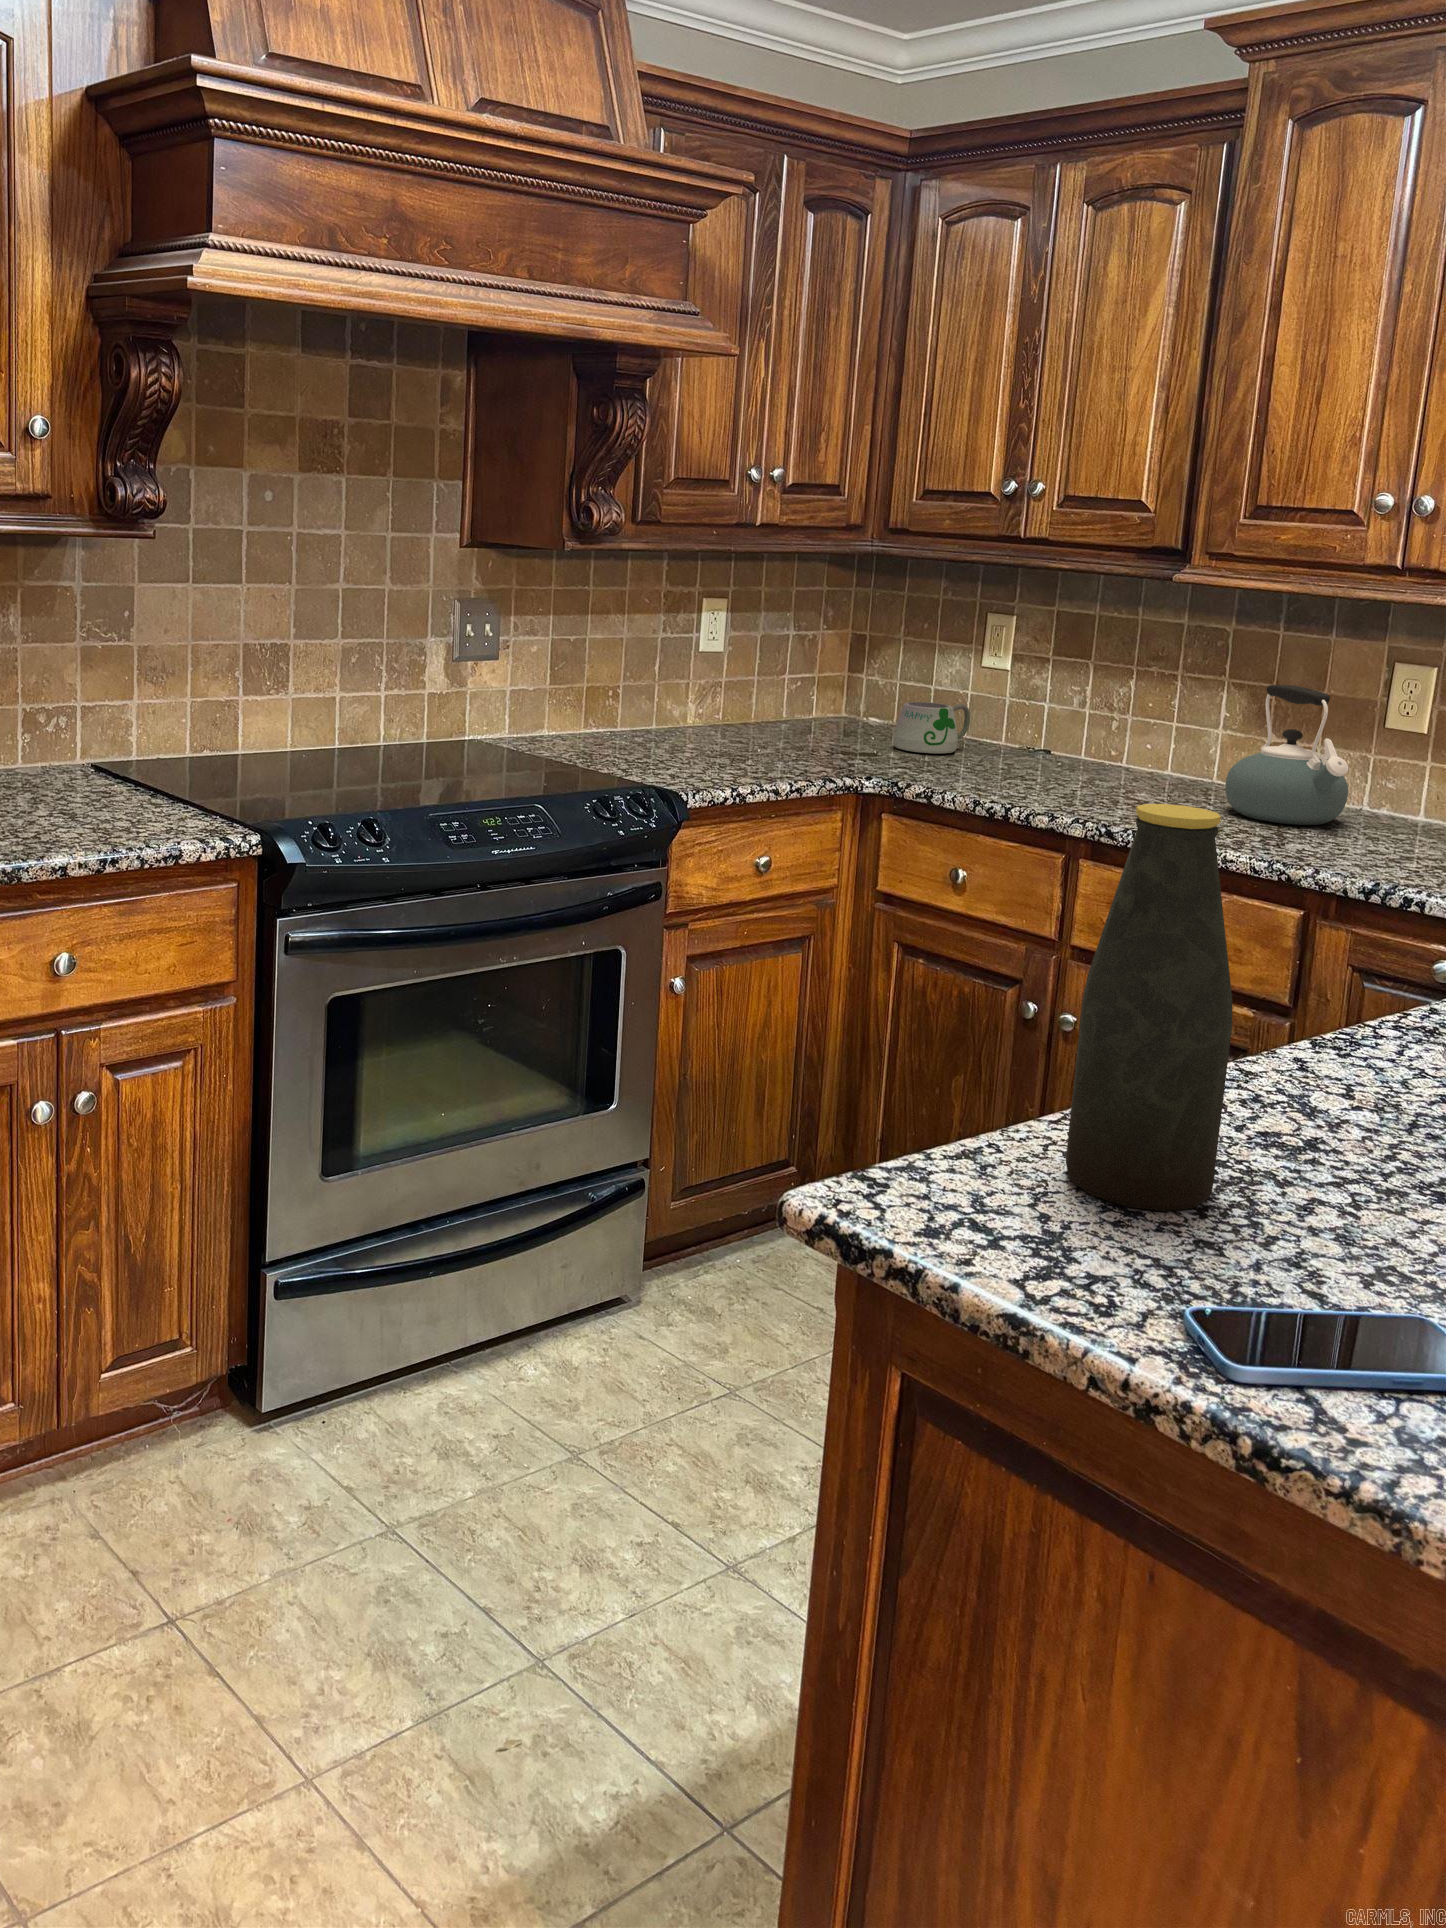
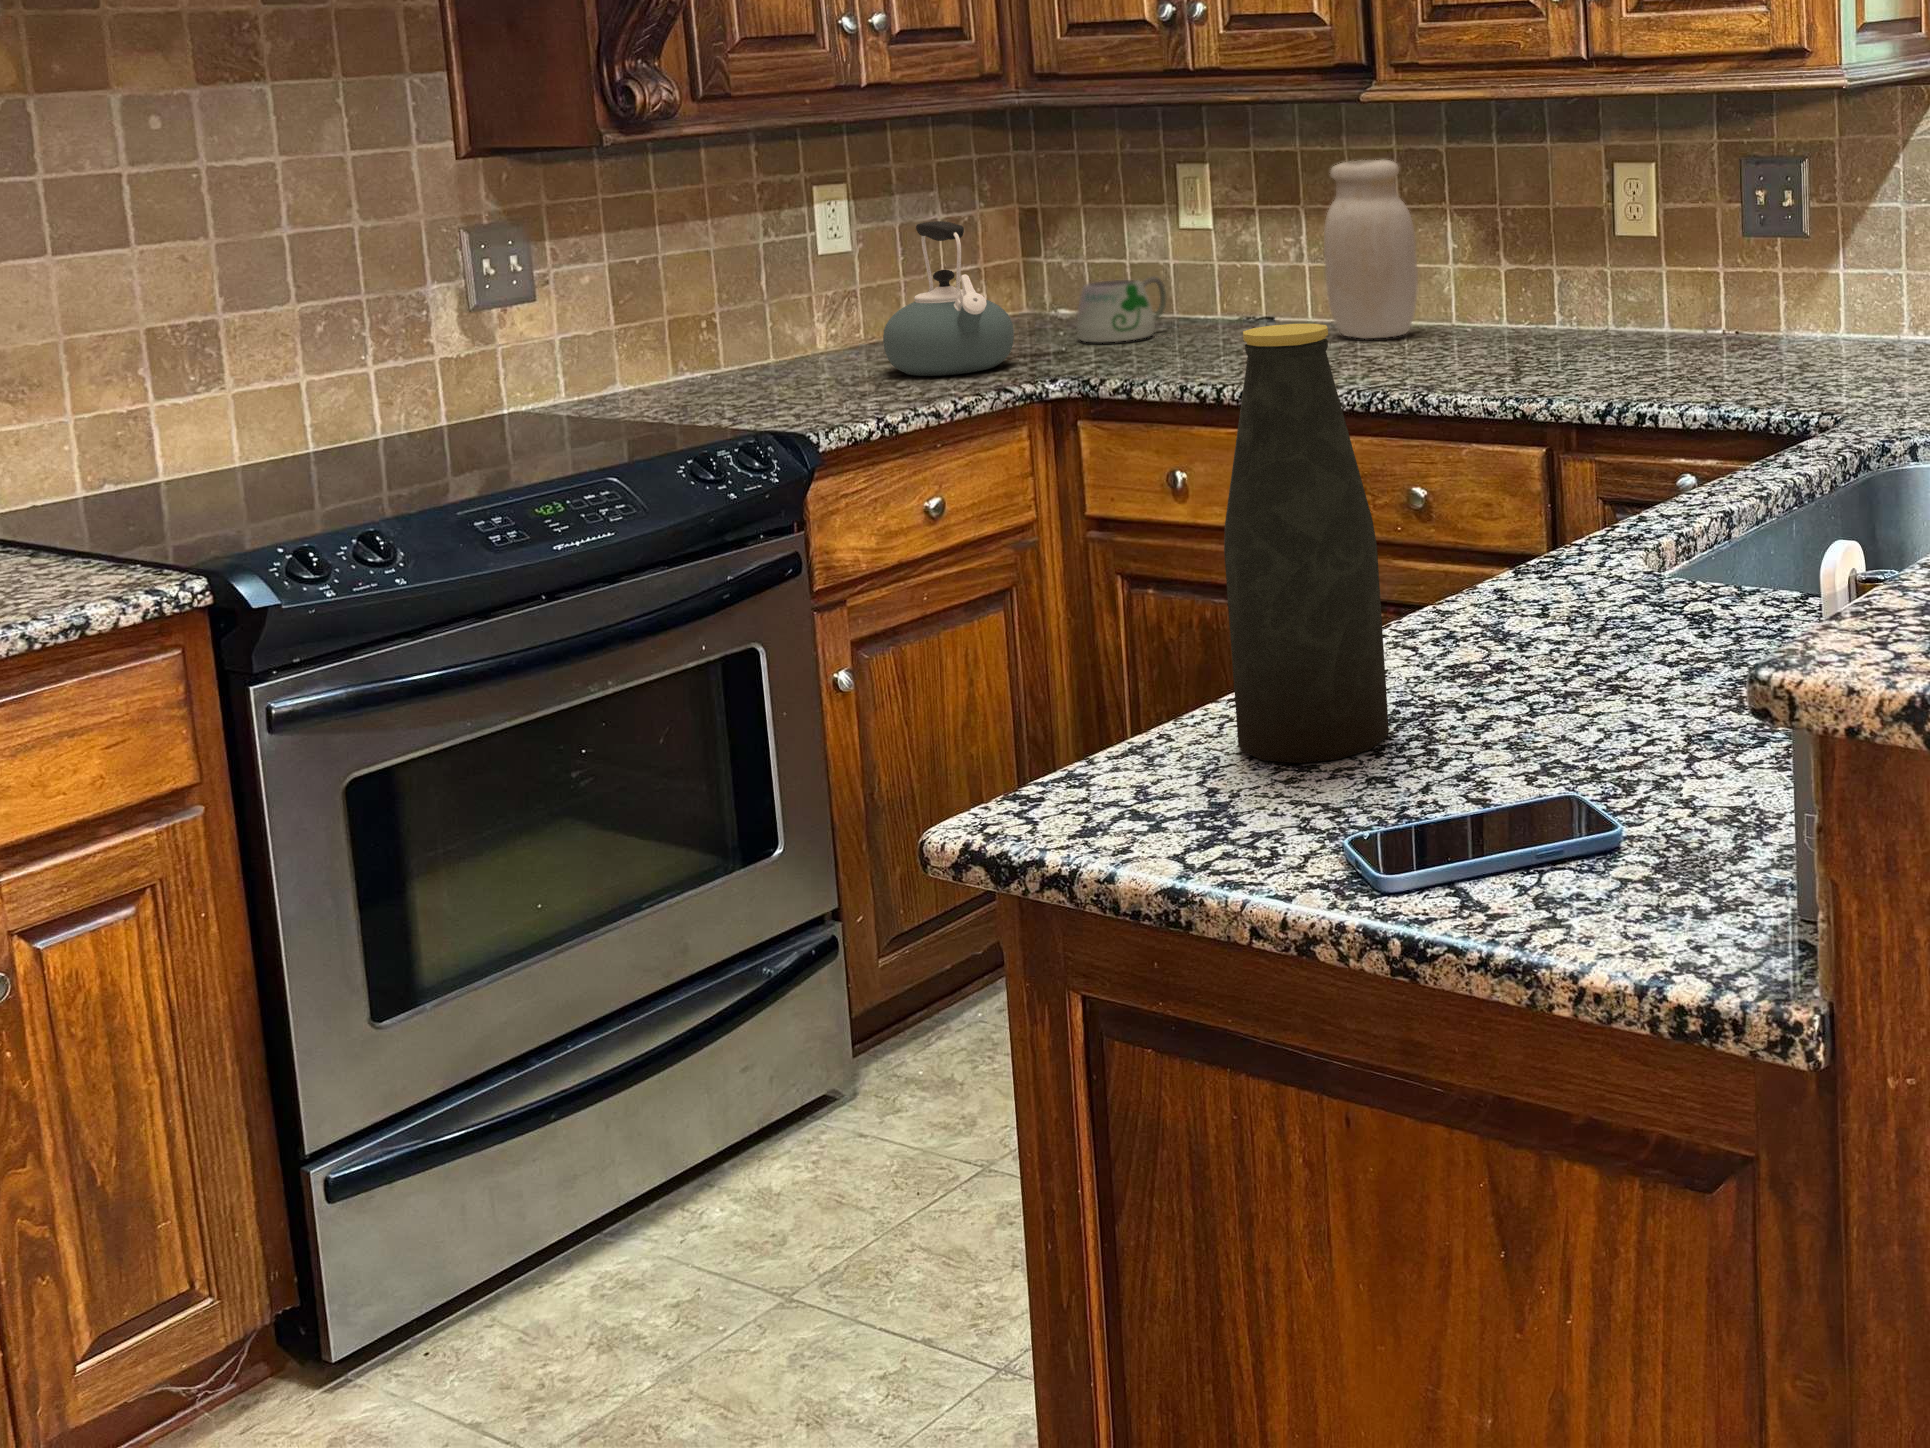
jar: none [1110,633,1196,786] -> present [1324,159,1418,339]
kettle: present [1225,685,1348,825] -> present [883,221,1014,376]

